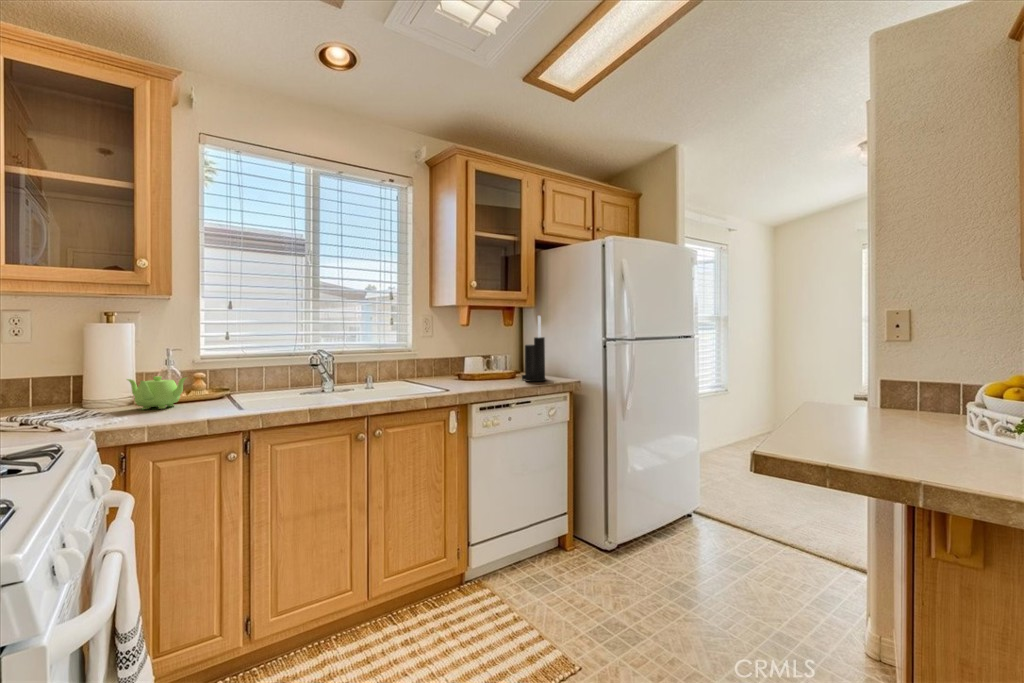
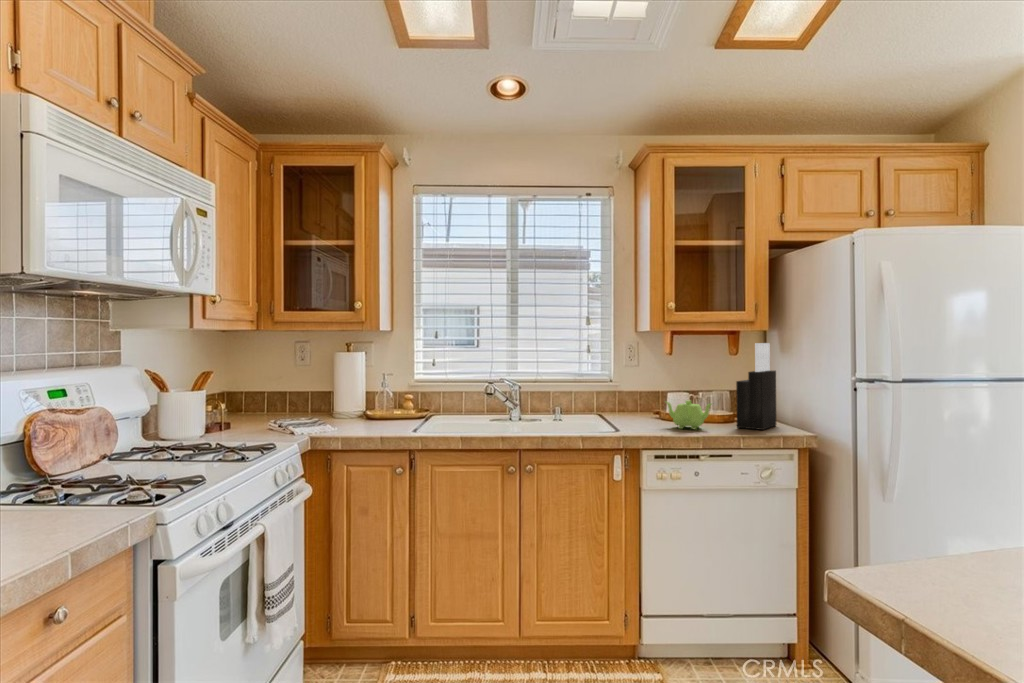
teapot: present [127,376,186,410] -> present [666,401,712,429]

